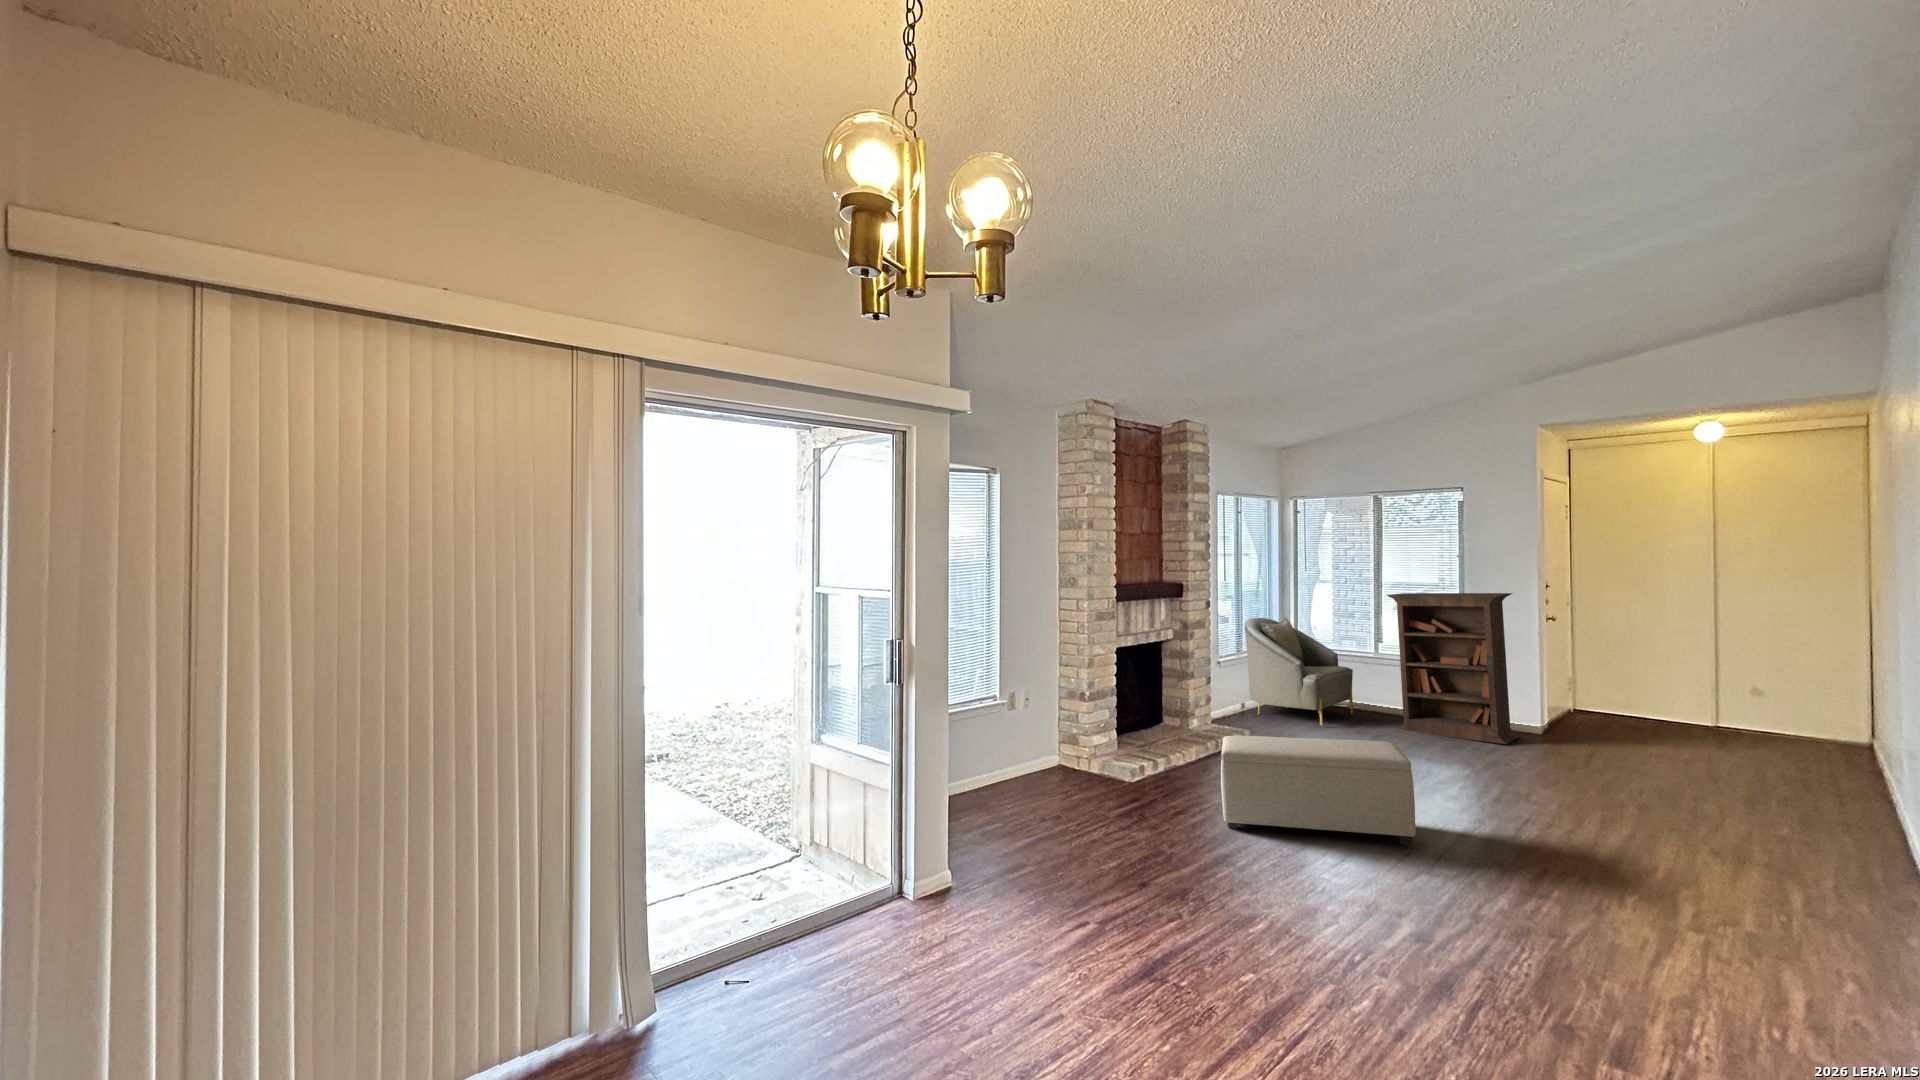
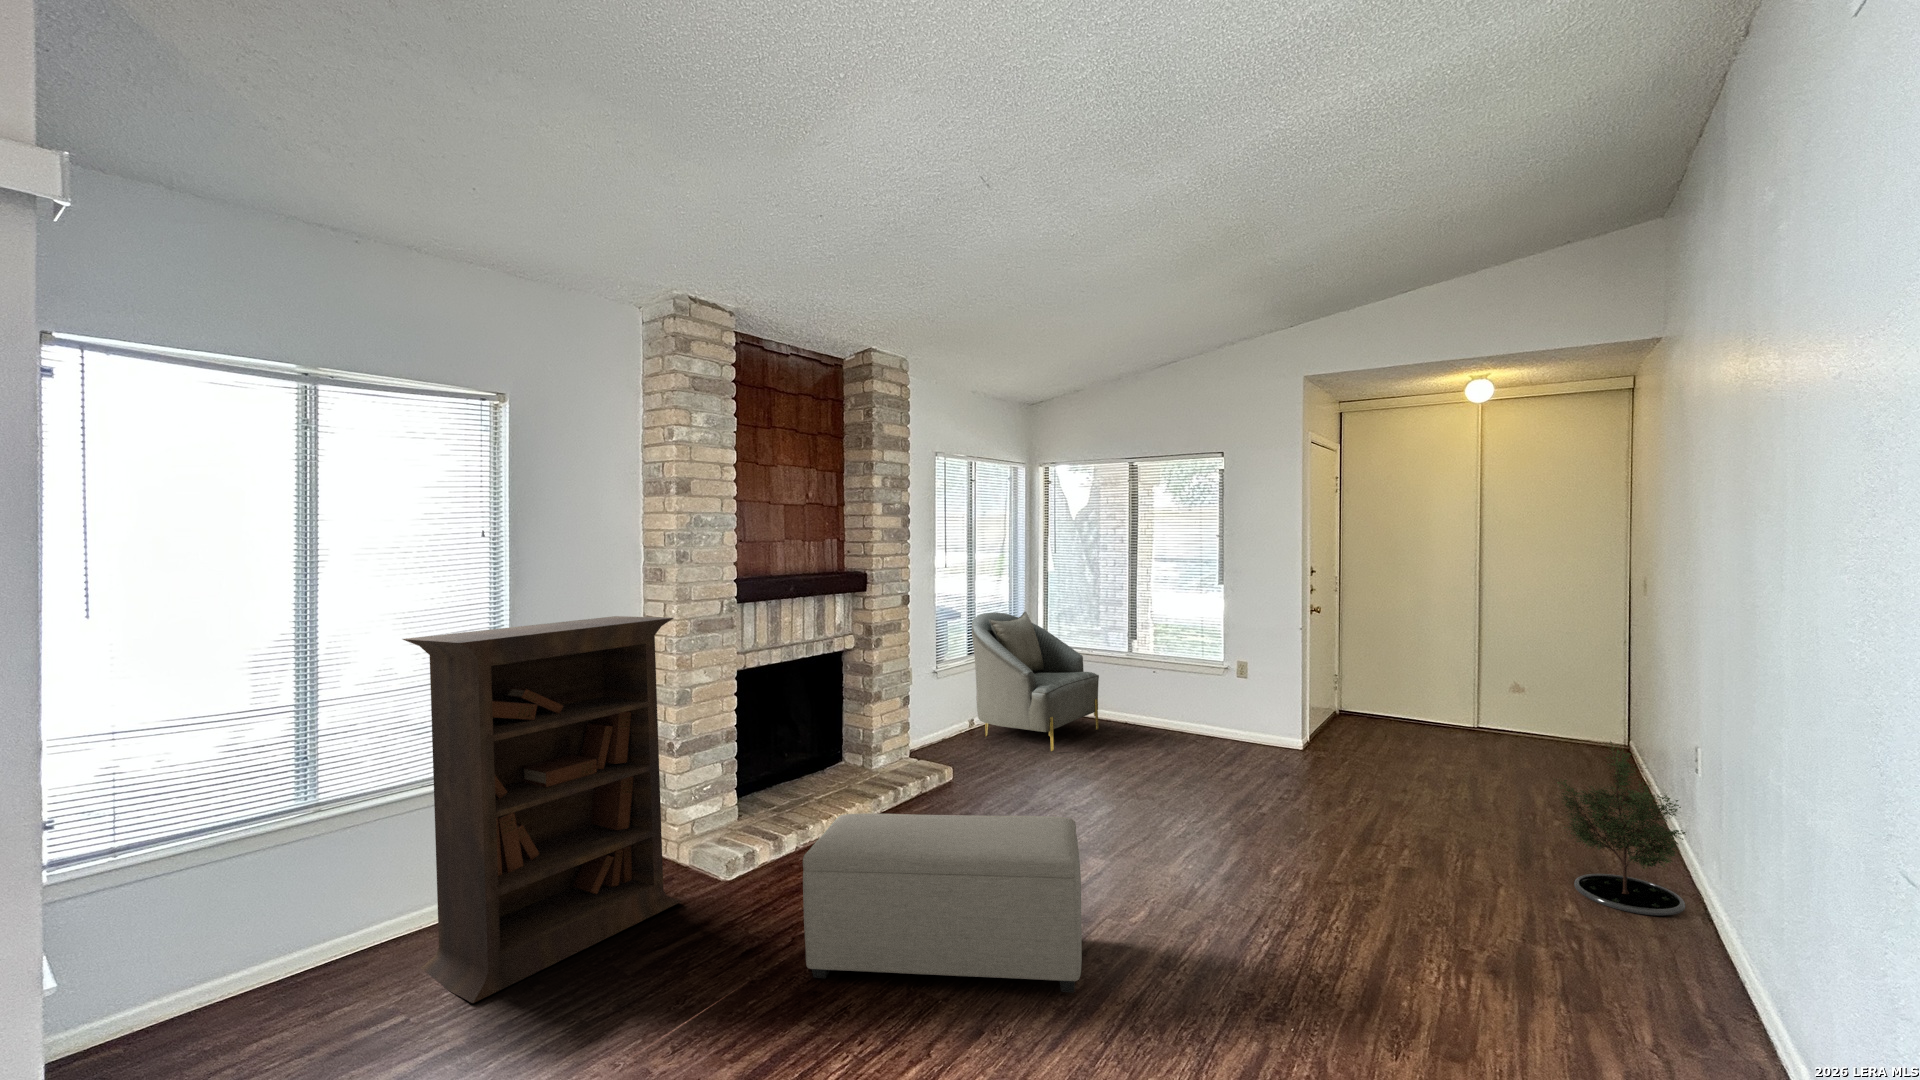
bookcase: present [1387,593,1521,744] -> present [403,616,682,1003]
potted tree: none [1780,711,1902,843] -> present [1556,741,1686,915]

